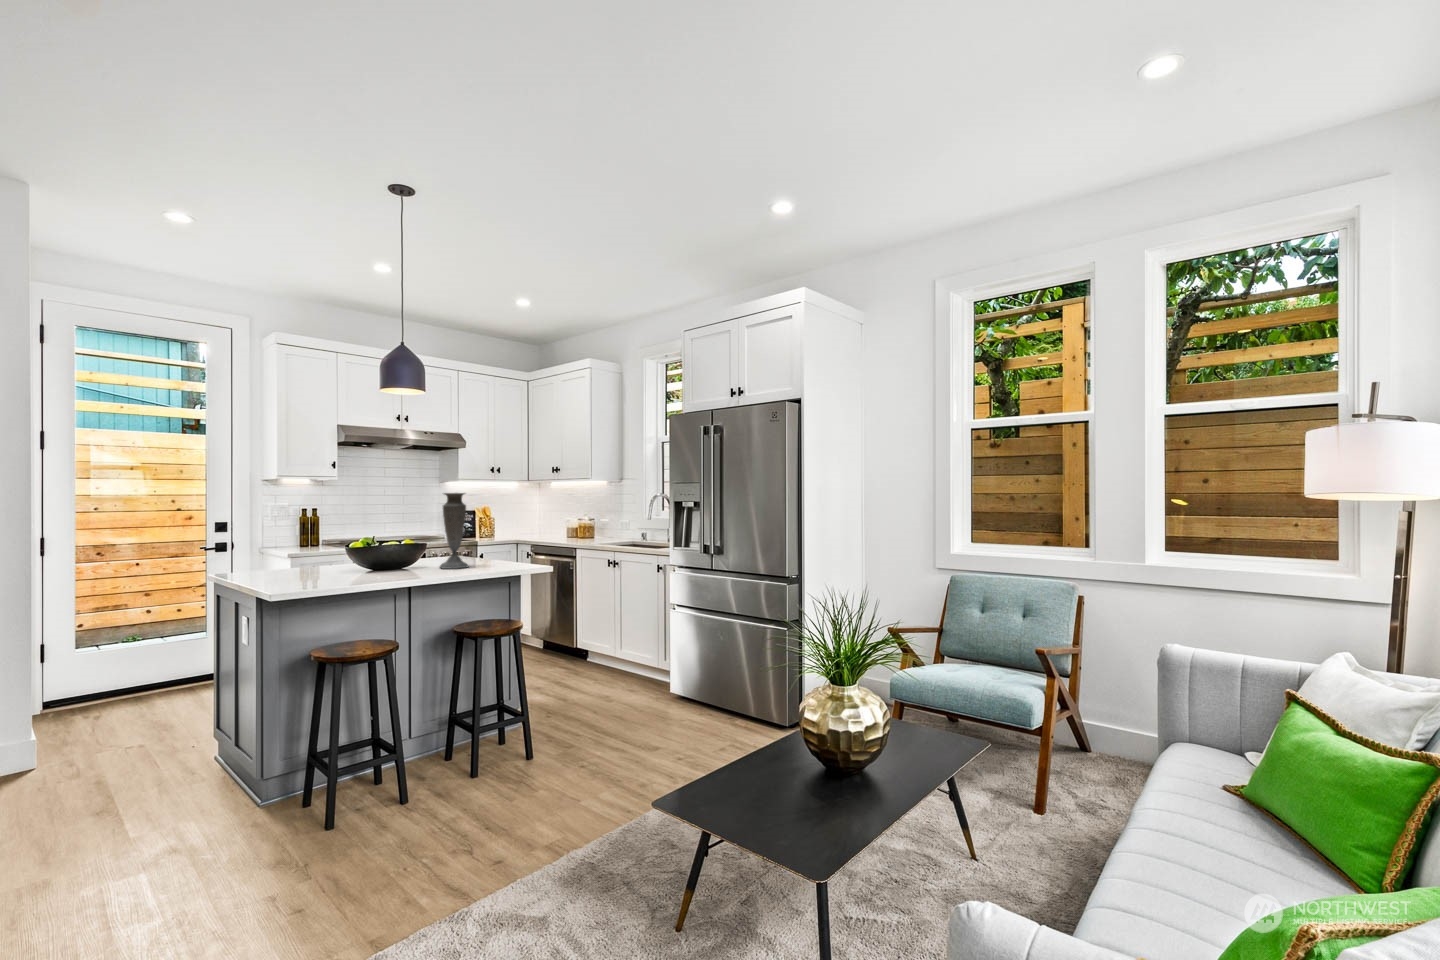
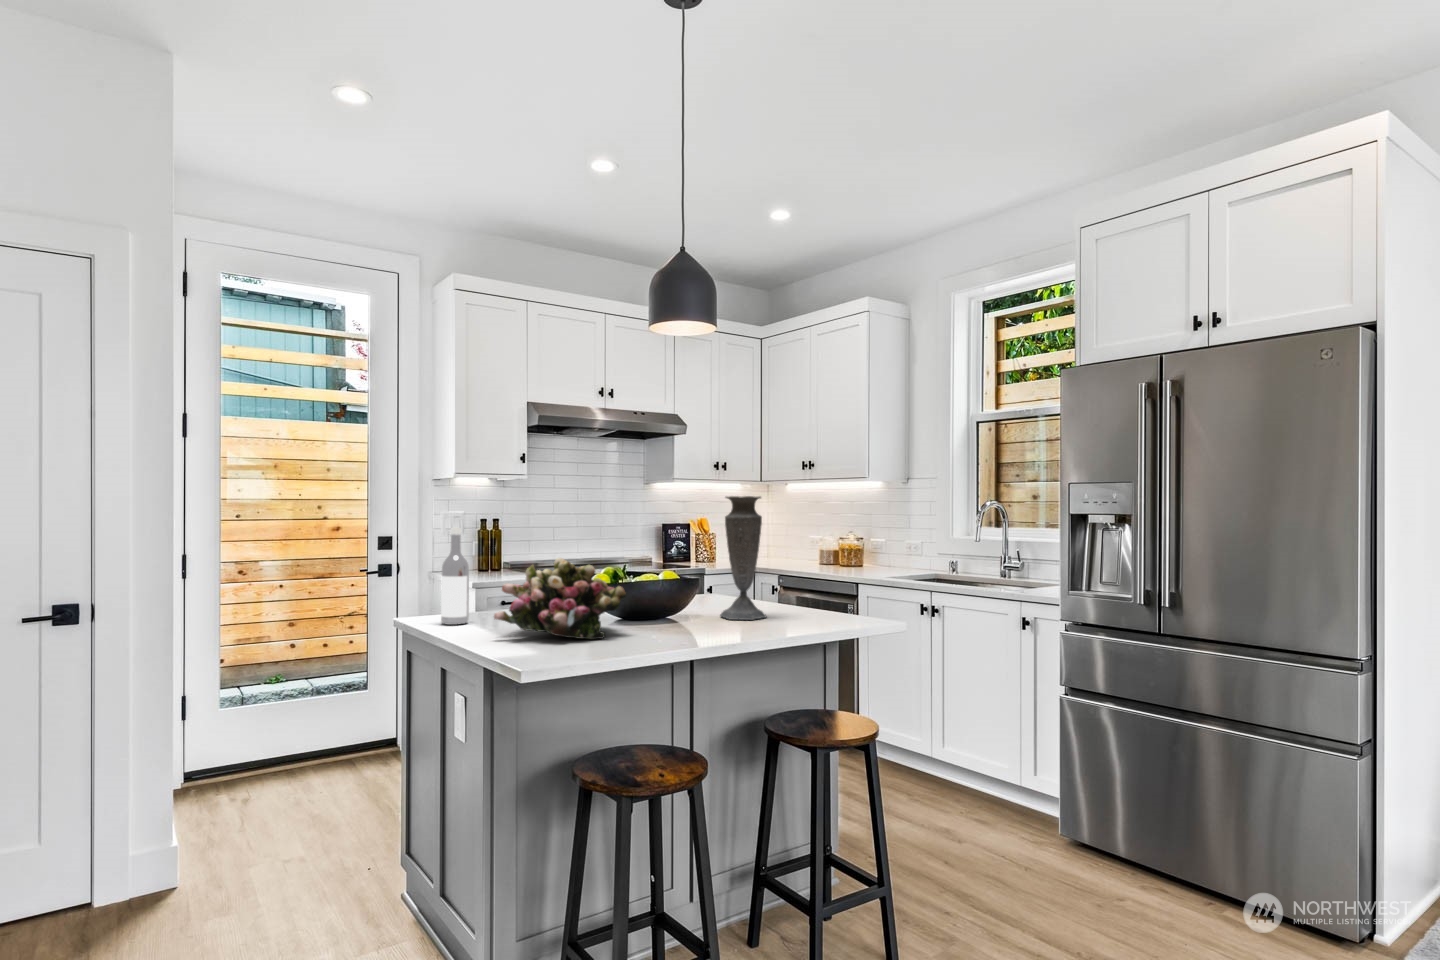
wine bottle: none [240,515,260,578] -> present [441,528,469,625]
flower arrangement: none [268,532,362,581] -> present [494,558,626,639]

